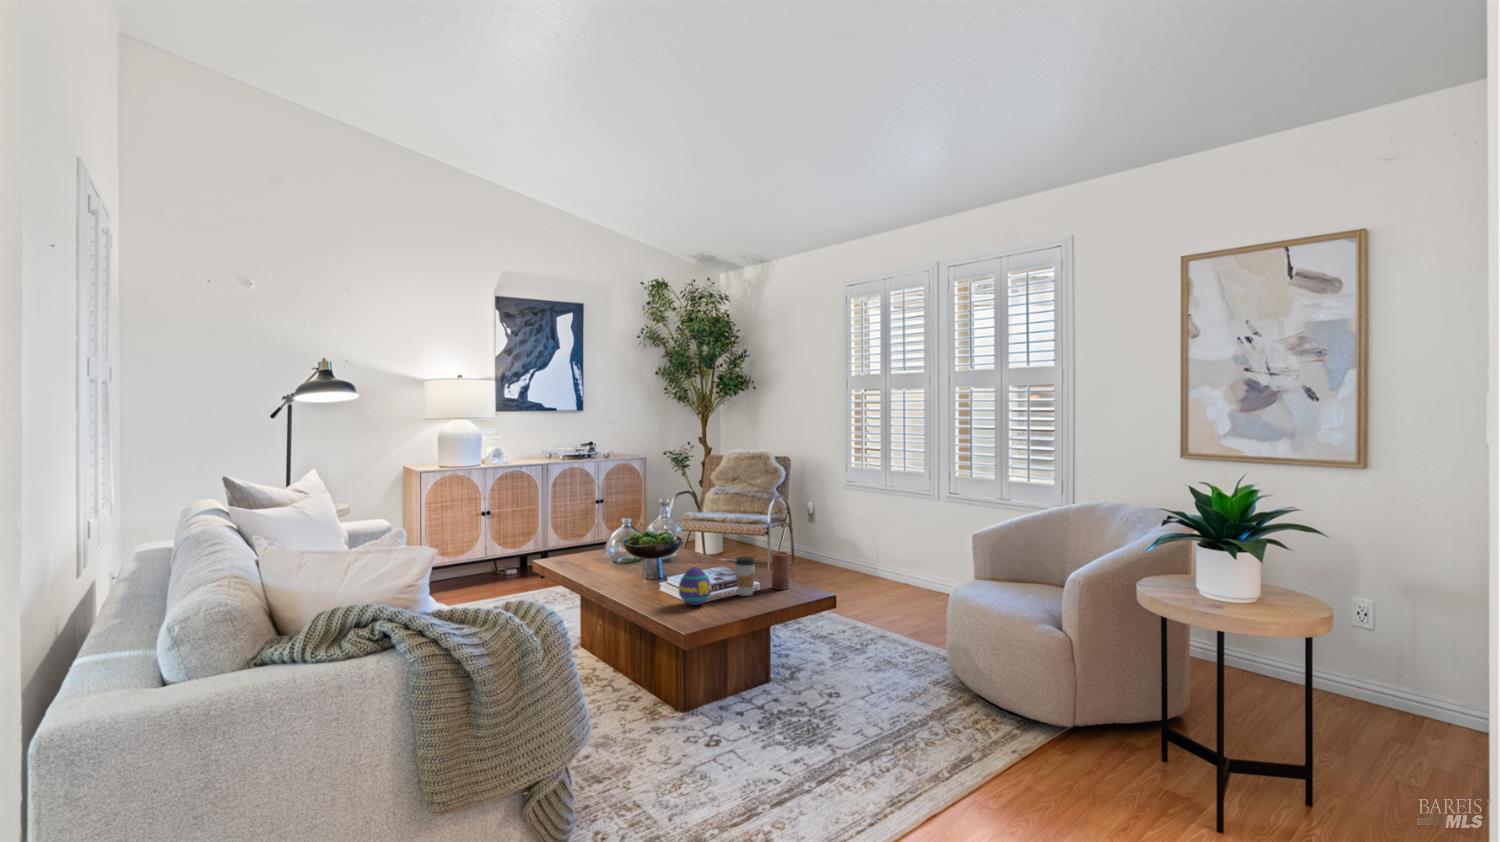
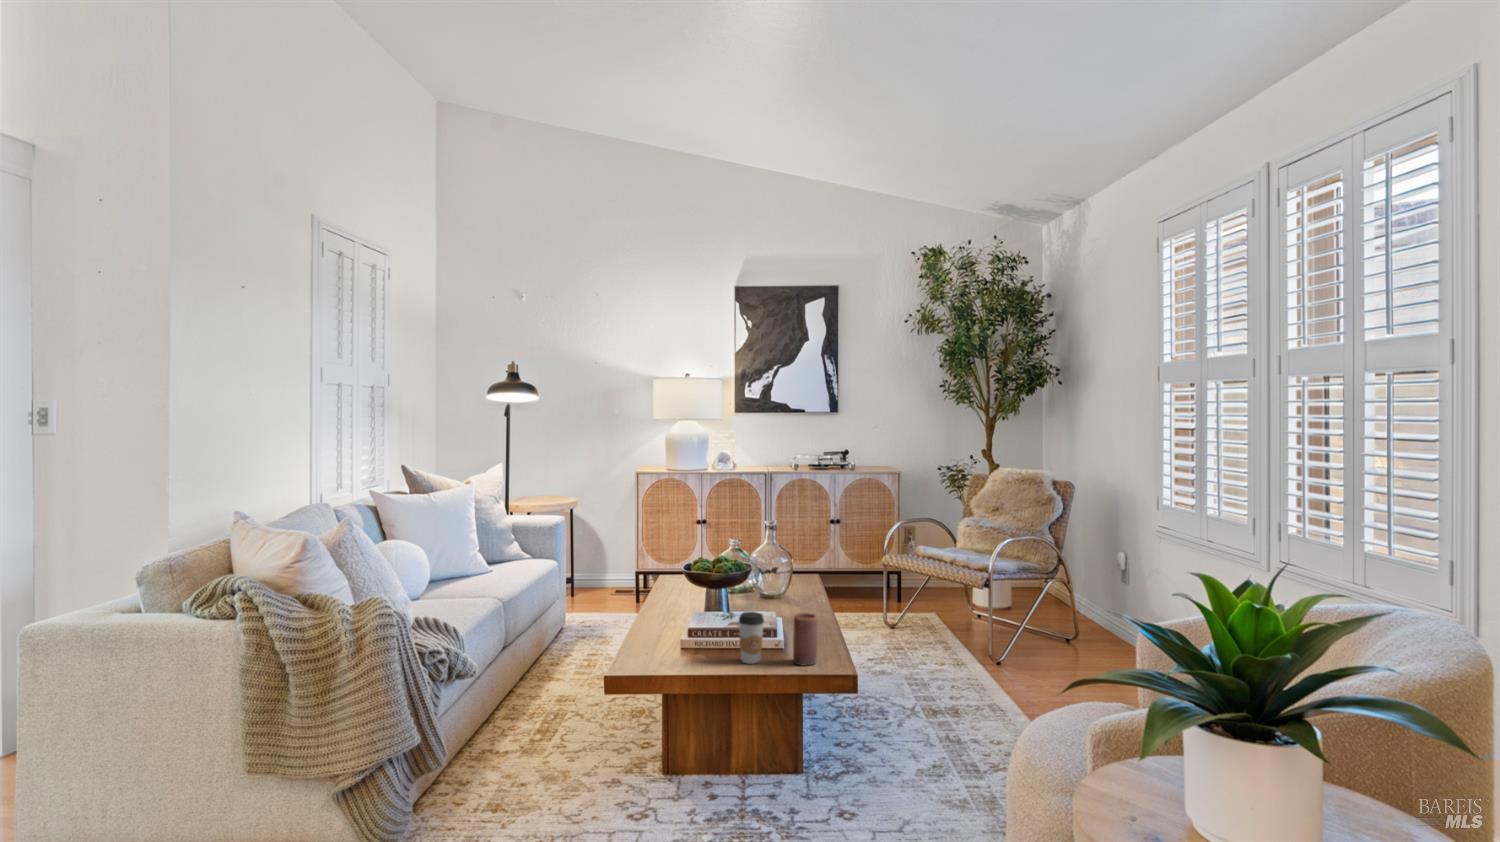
decorative egg: present [679,567,711,605] -> none [656,615,696,662]

